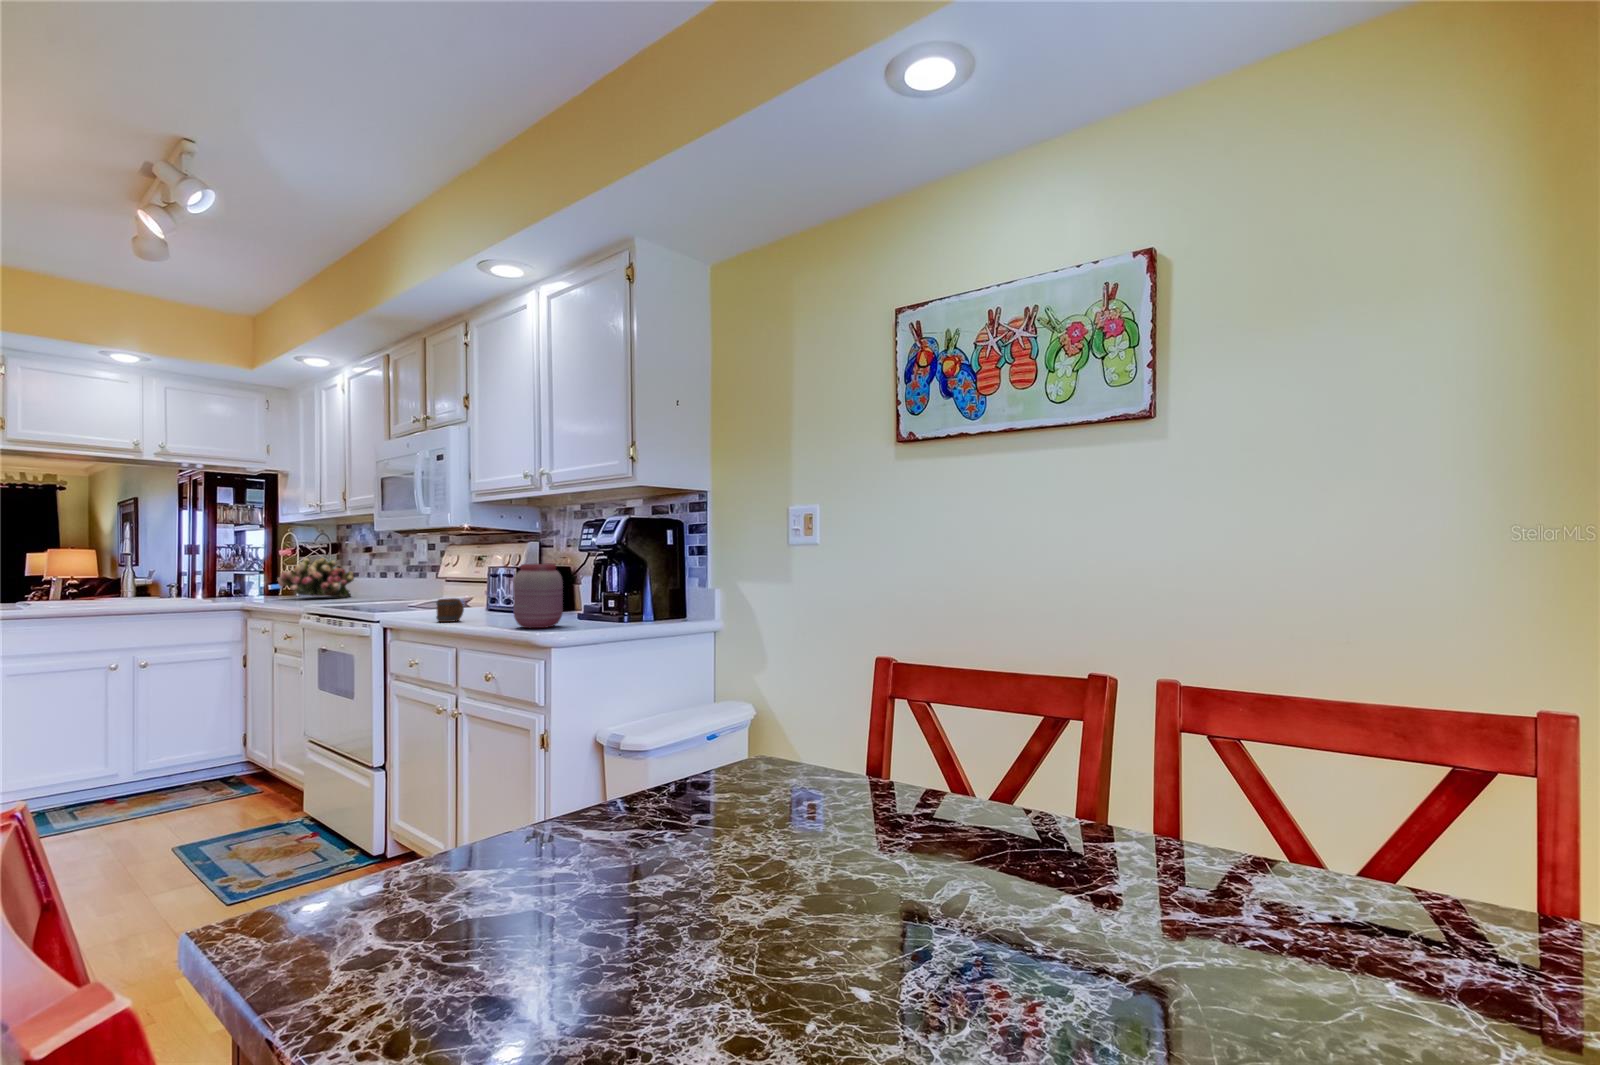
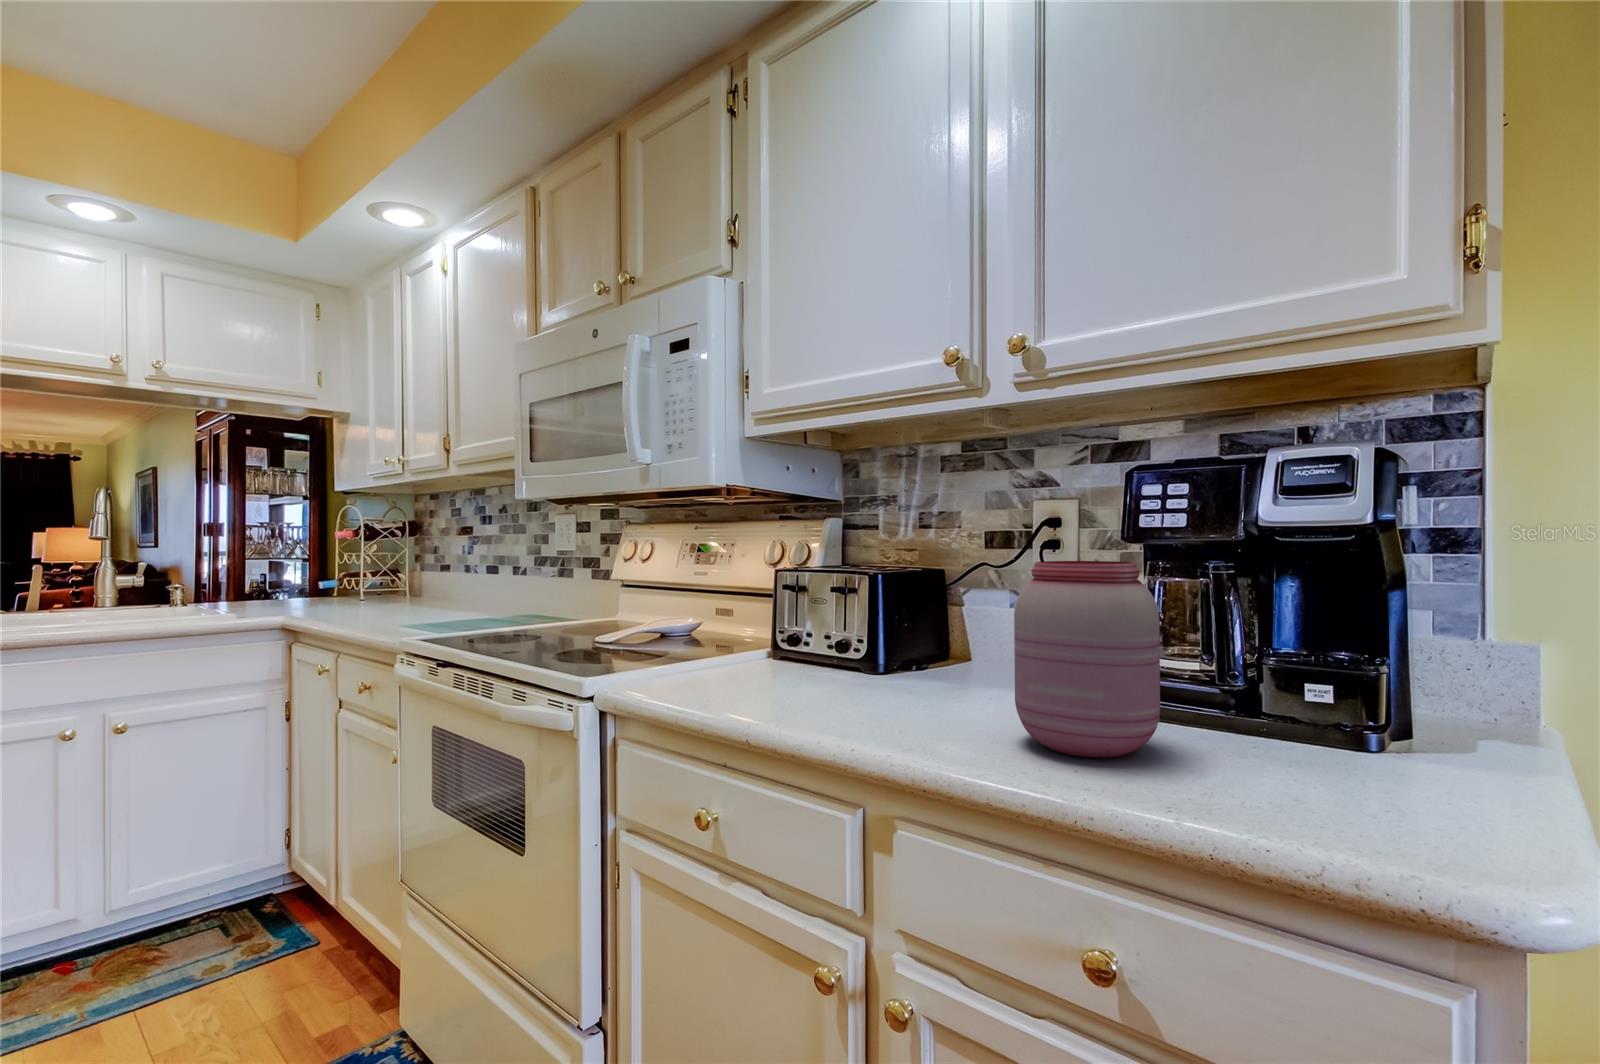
flower arrangement: present [277,558,354,597] -> none [334,544,453,607]
mug: present [436,598,464,622] -> none [724,642,800,705]

